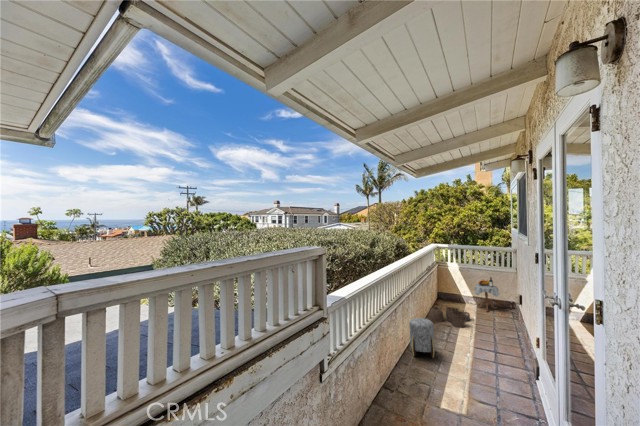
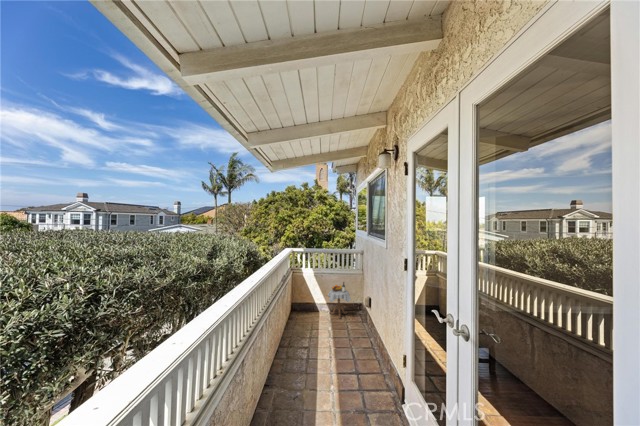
woven basket: present [429,307,470,327] -> none [285,322,327,346]
stool: present [409,318,435,358] -> none [266,353,298,413]

